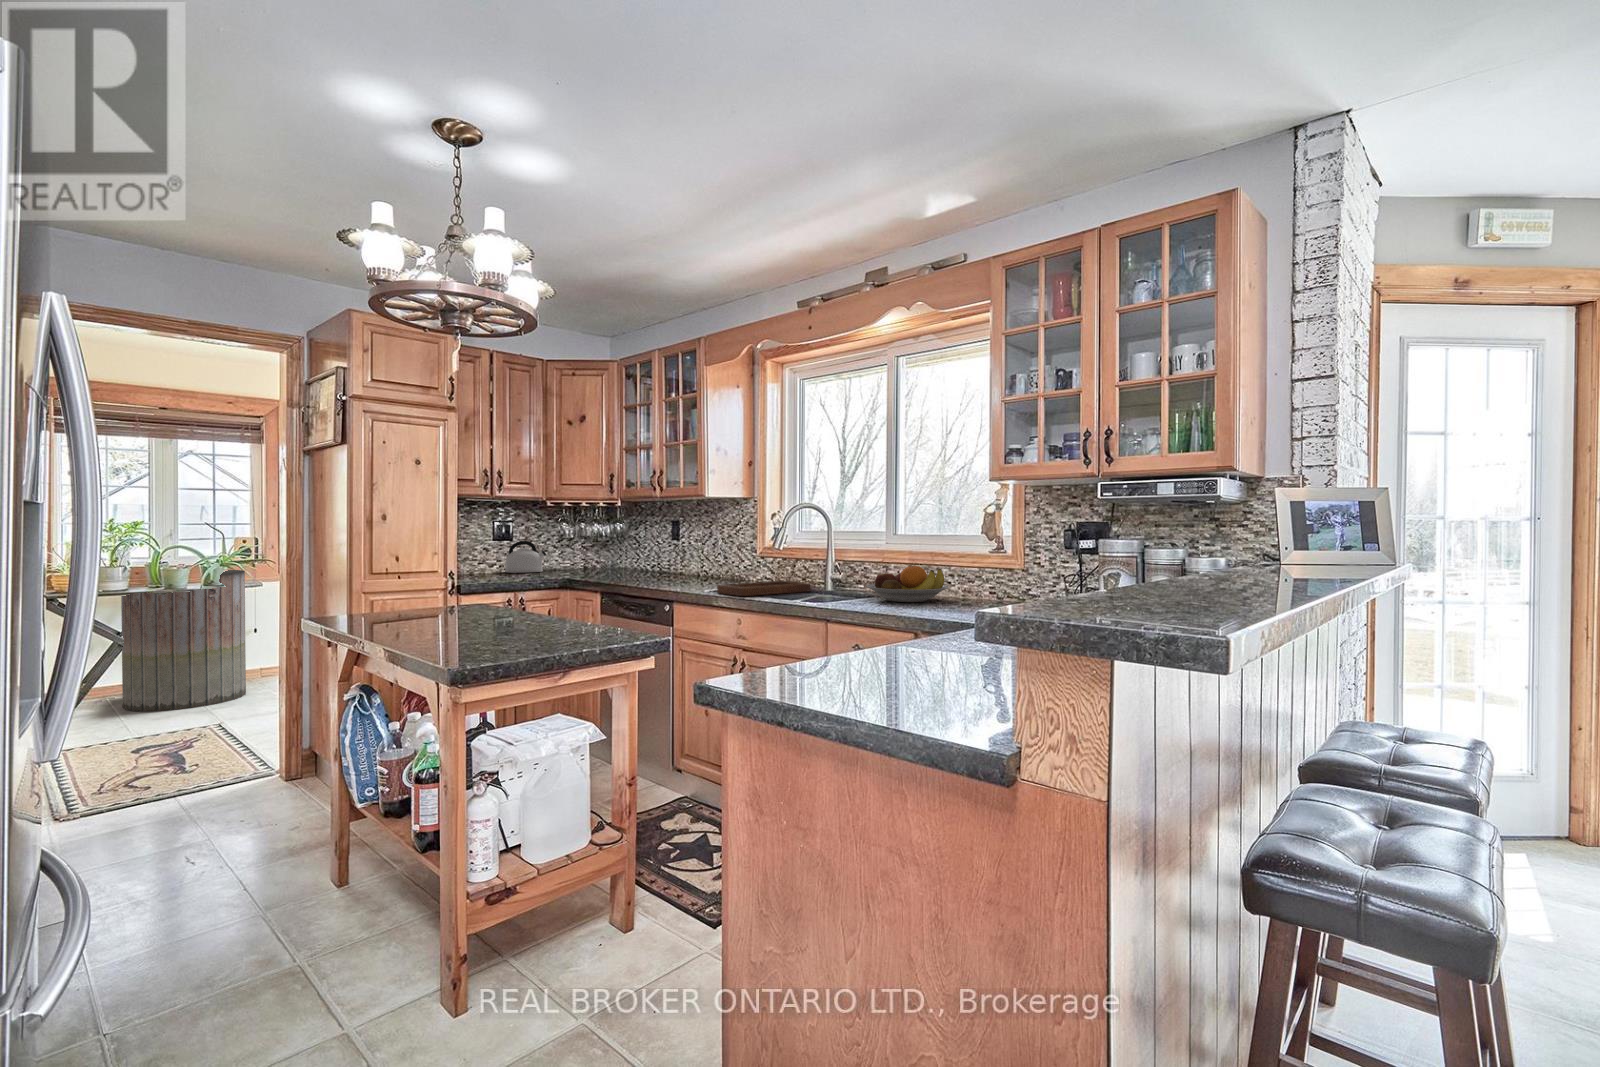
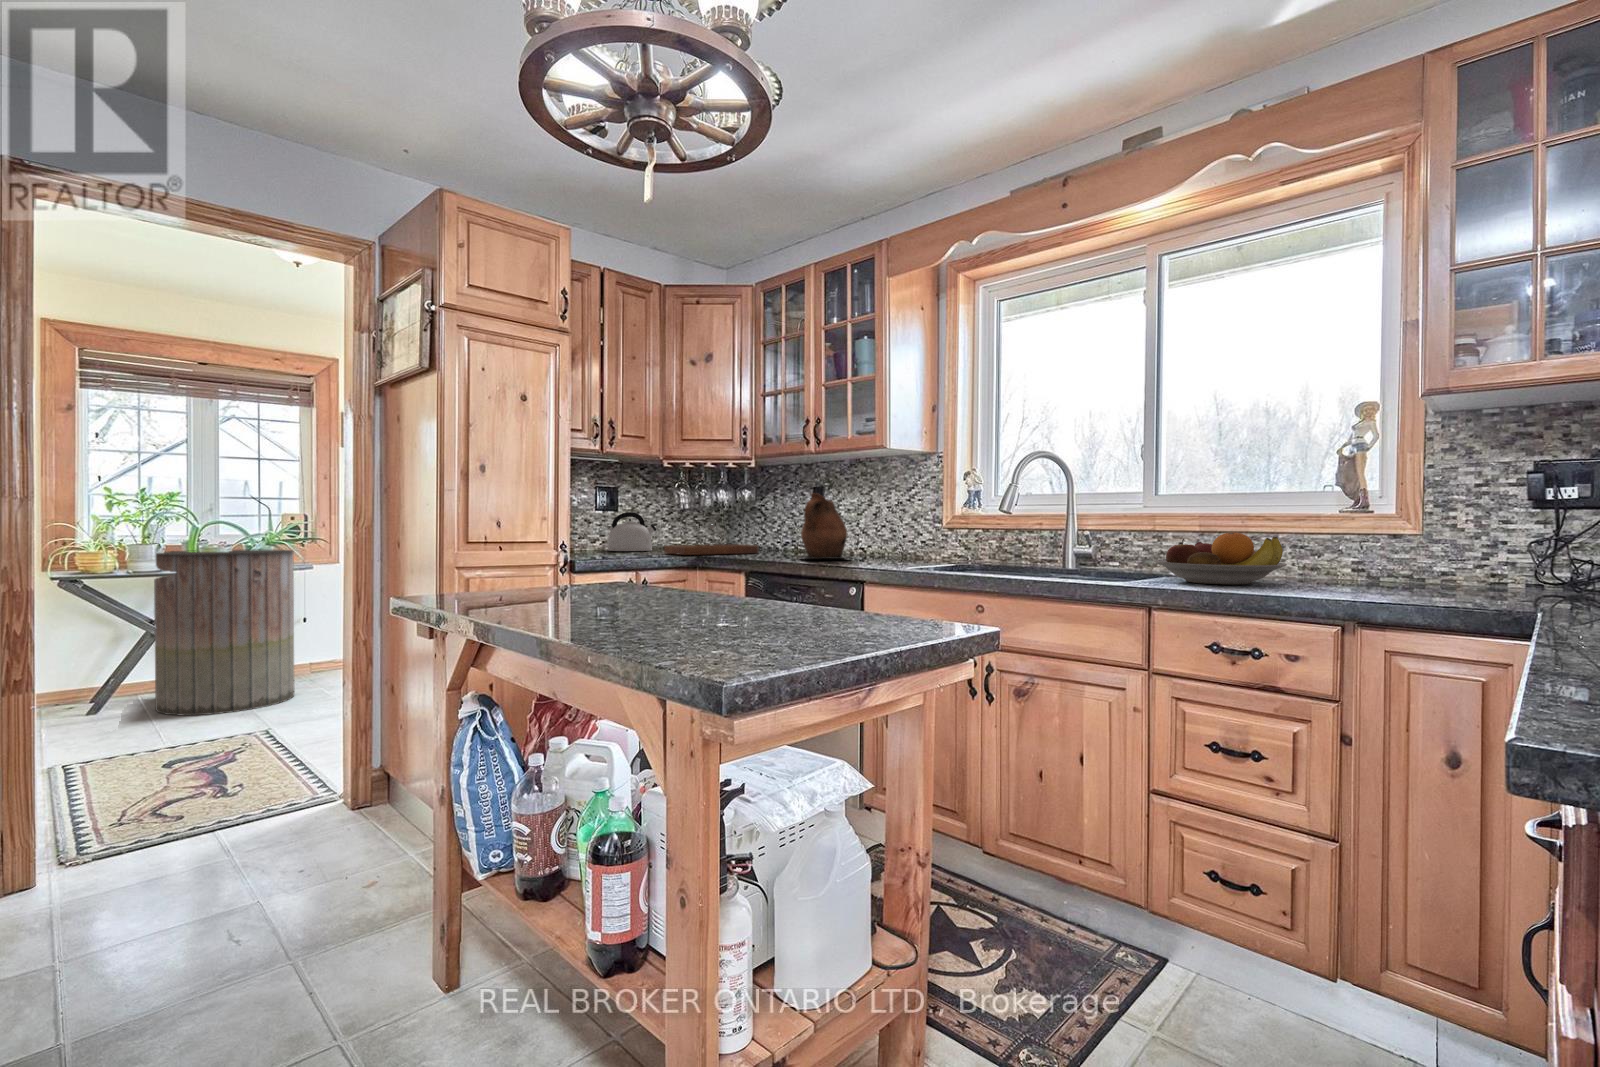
ceramic pitcher: none [644,530,688,581] -> present [801,493,851,559]
tray: present [717,563,811,596] -> present [664,525,759,555]

